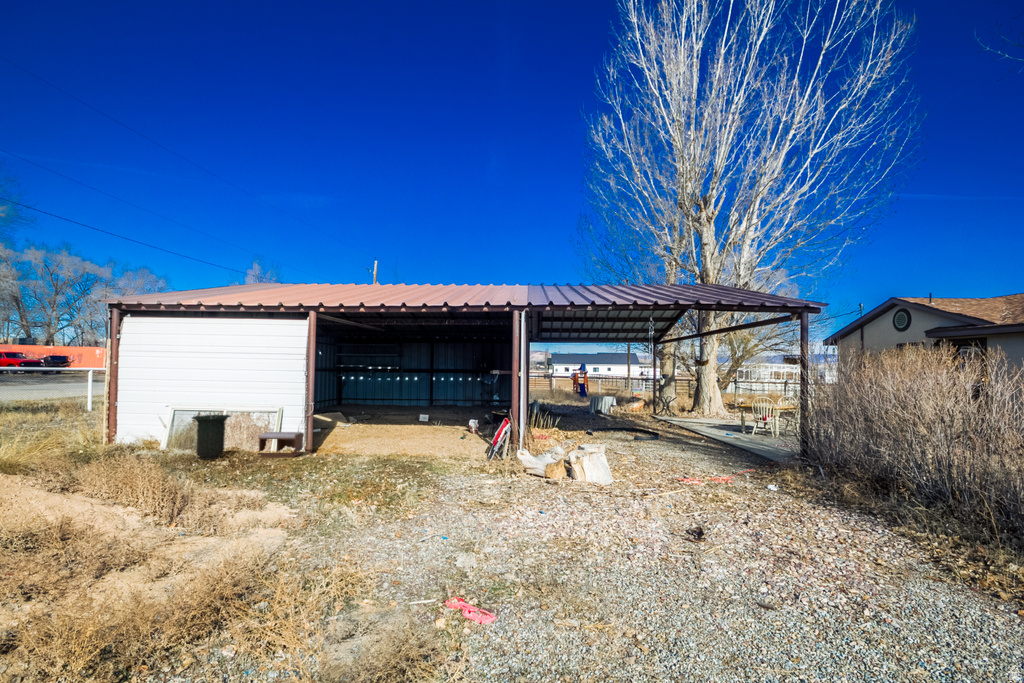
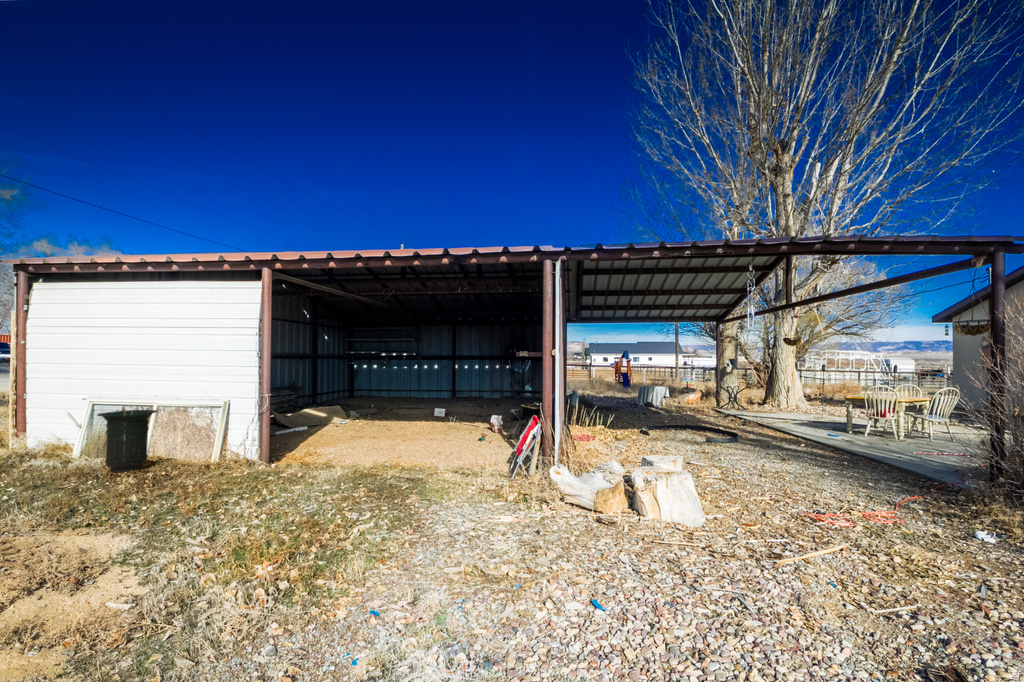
bench: present [258,432,304,457] -> none [190,433,256,469]

